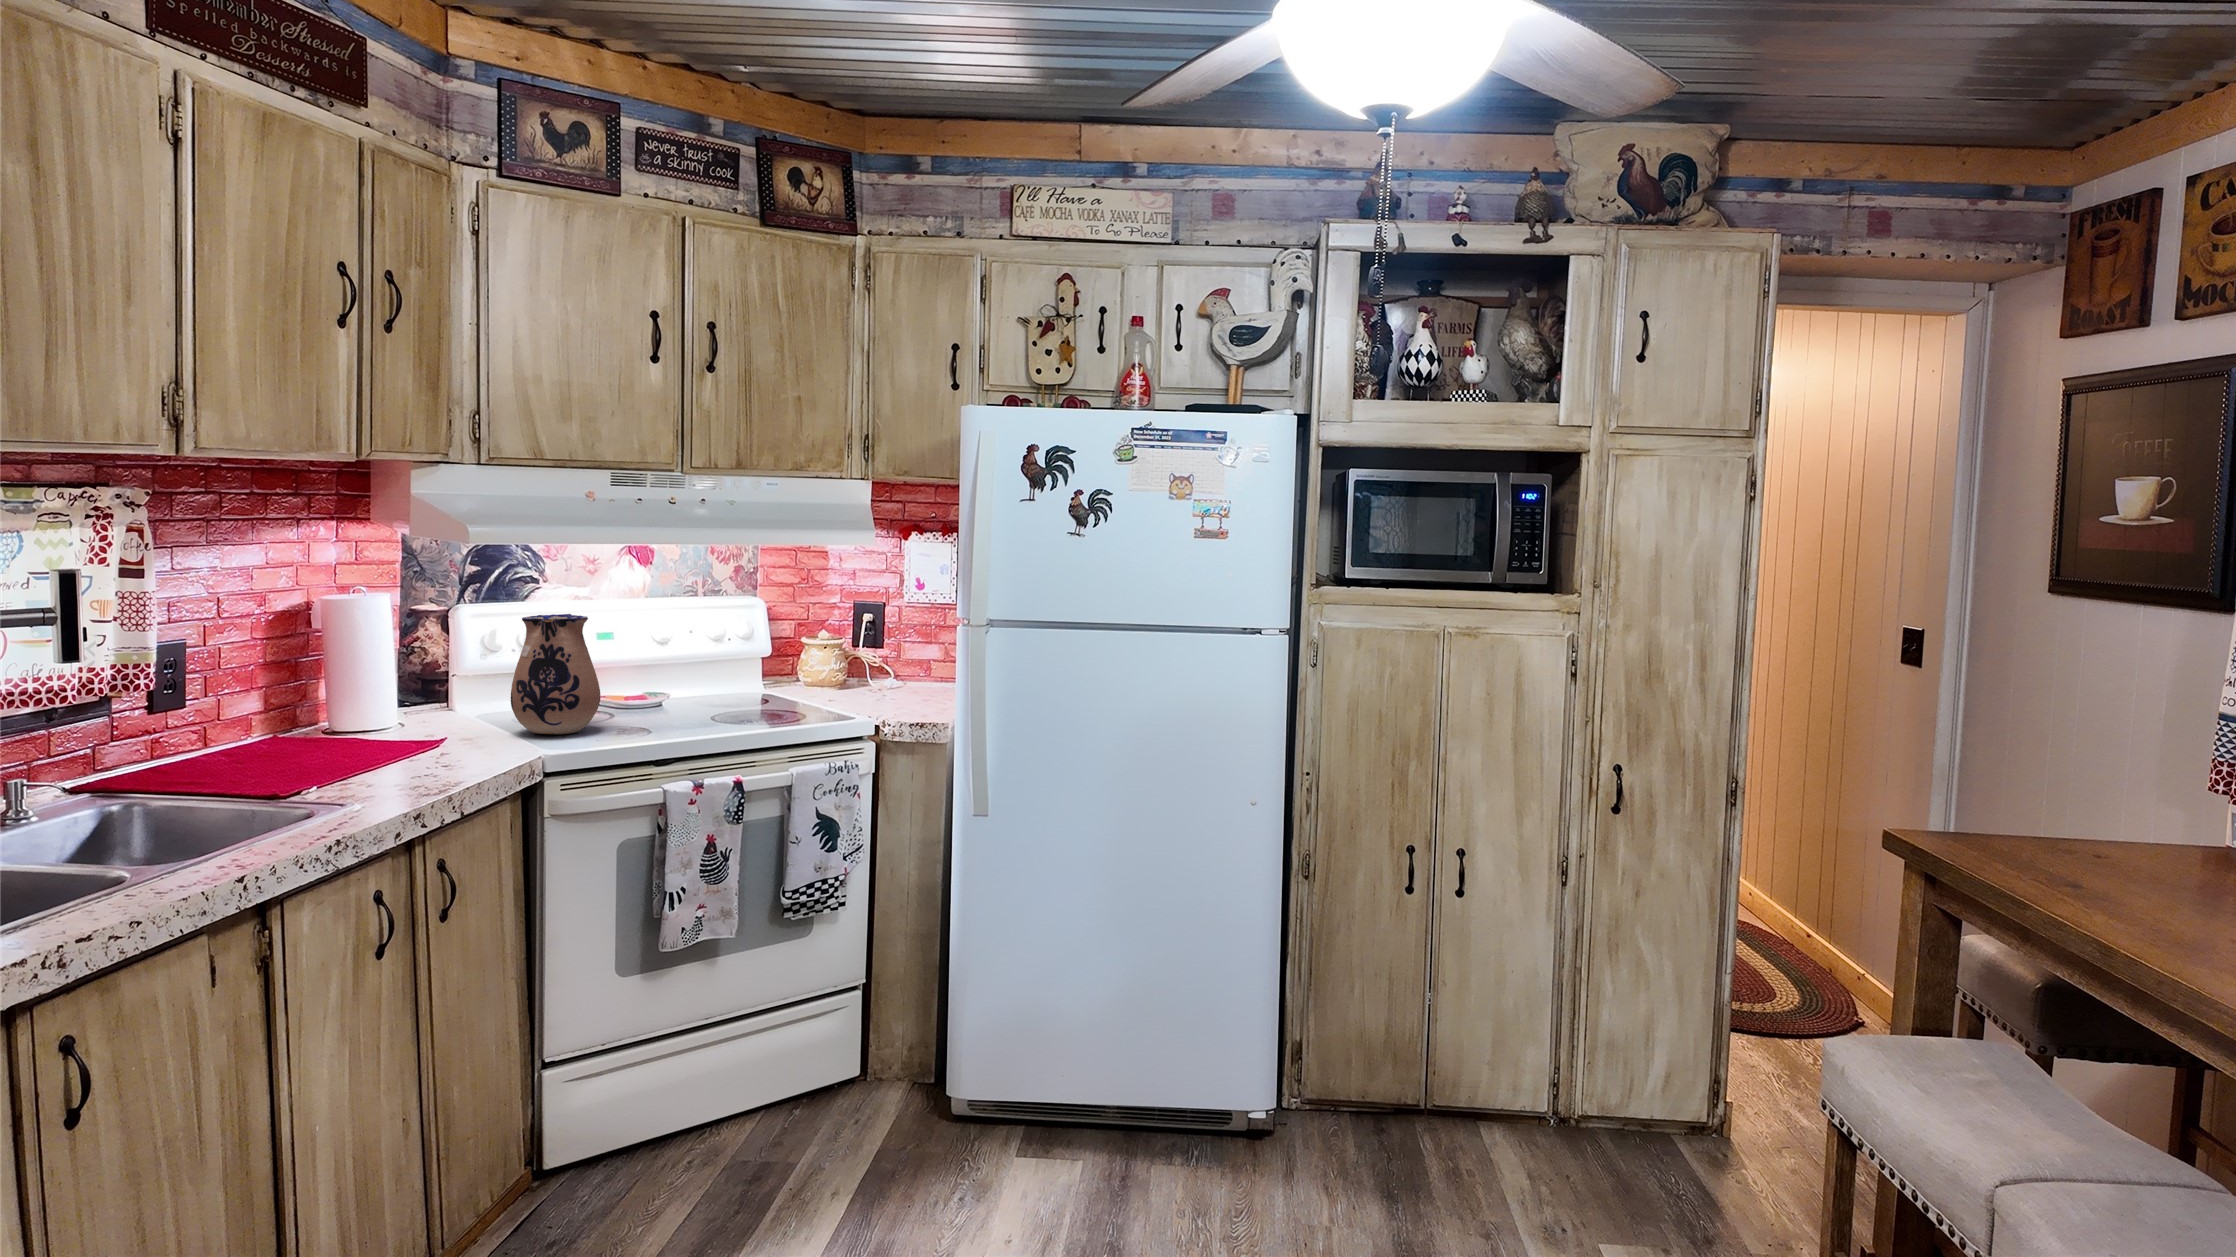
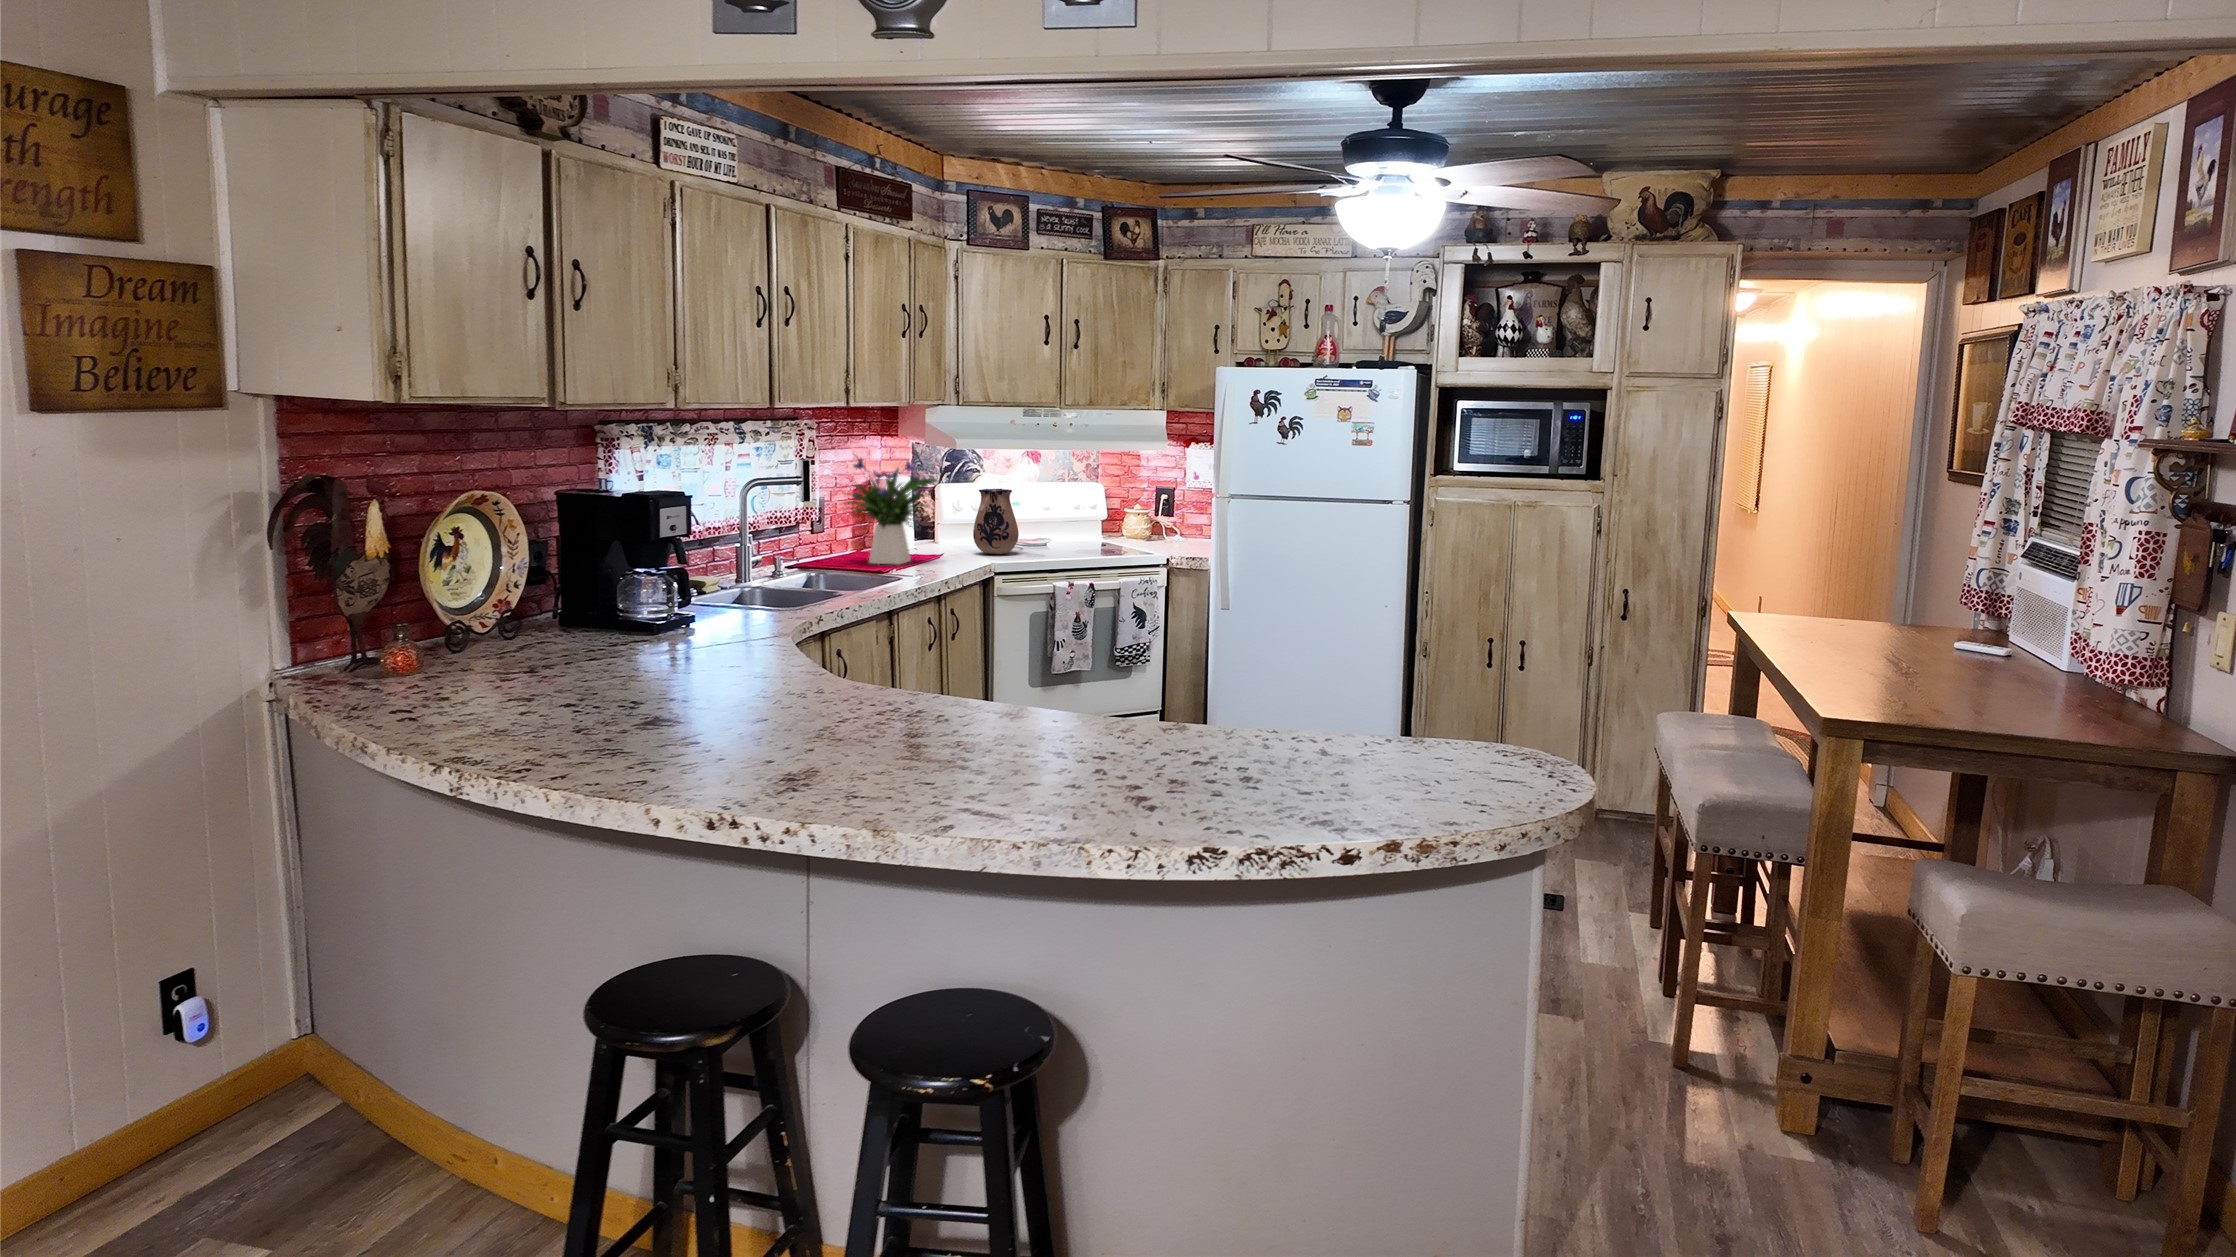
flower arrangement: none [168,552,426,774] -> present [845,459,936,564]

